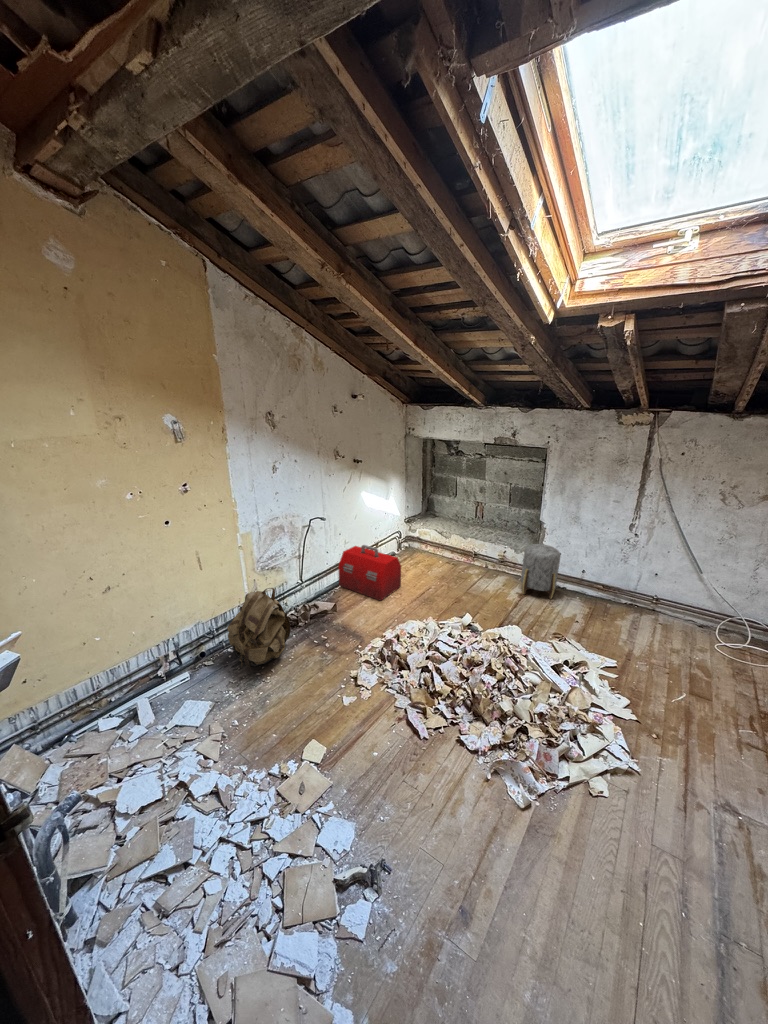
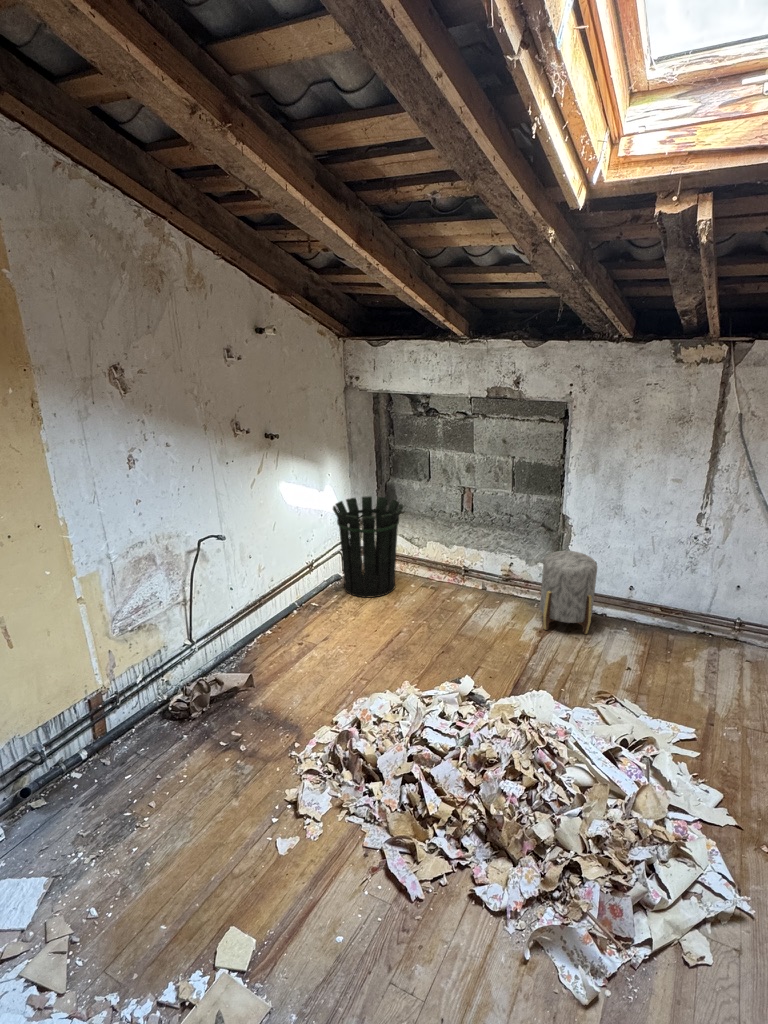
waste bin: none [391,503,436,567] -> present [333,496,403,598]
toolbox: present [338,545,401,601] -> none [253,572,357,661]
backpack: present [227,588,290,668] -> none [66,668,179,810]

